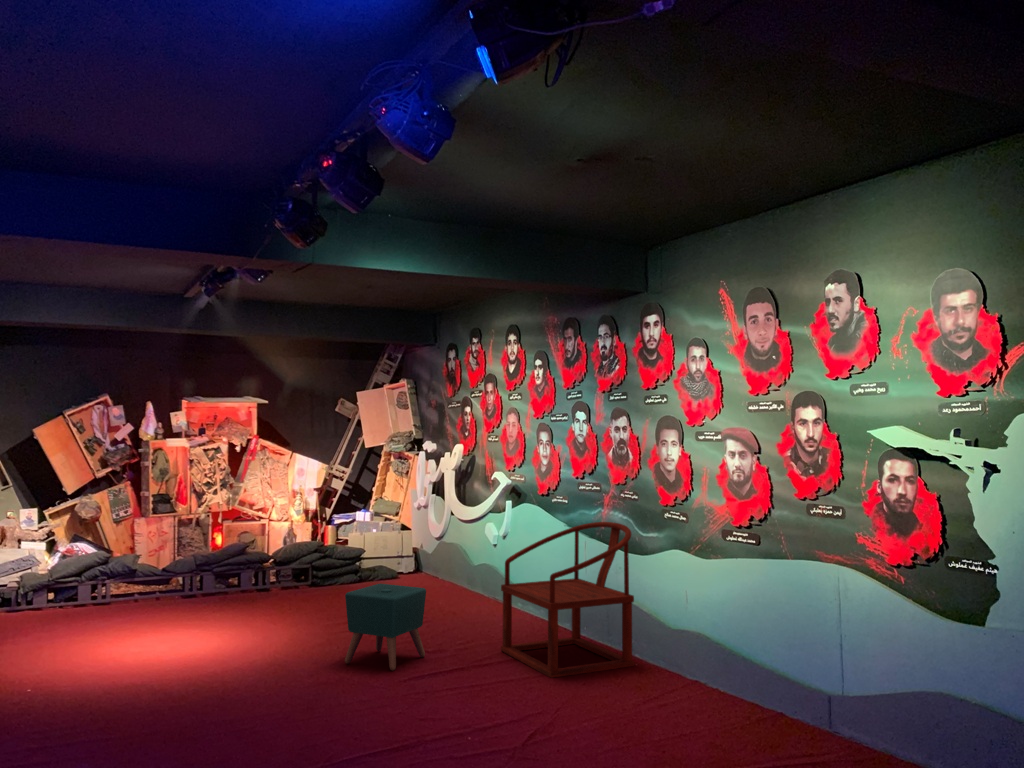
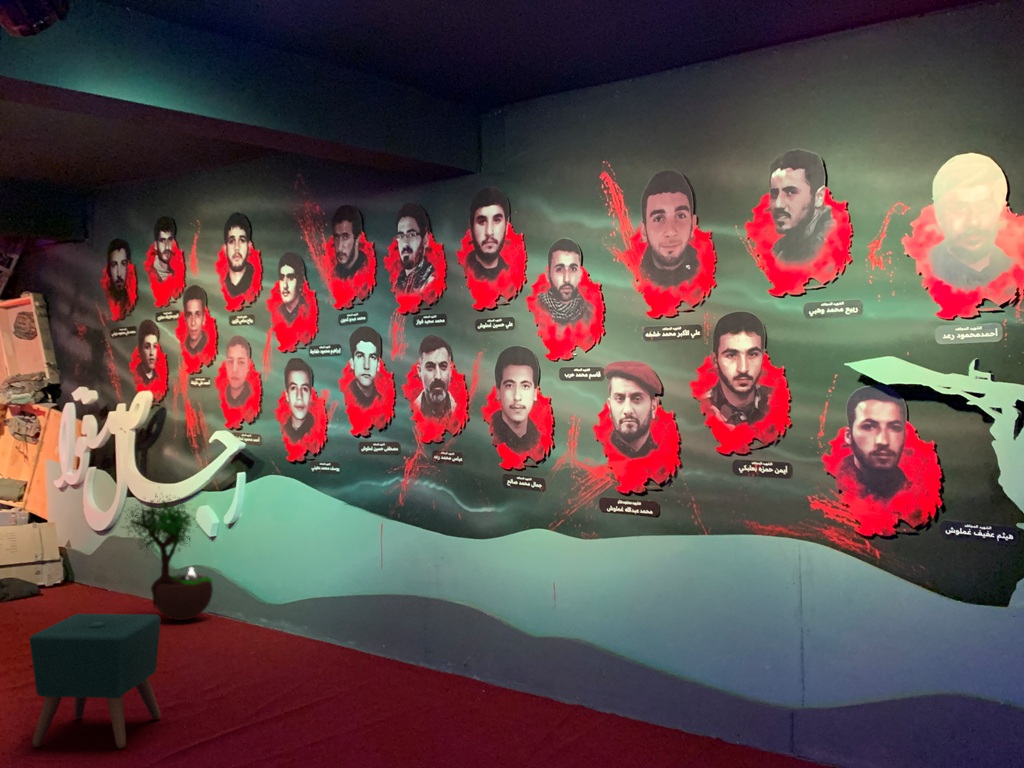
potted tree: none [436,508,495,601] -> present [123,496,213,620]
armchair: present [501,522,634,678] -> none [271,497,473,727]

